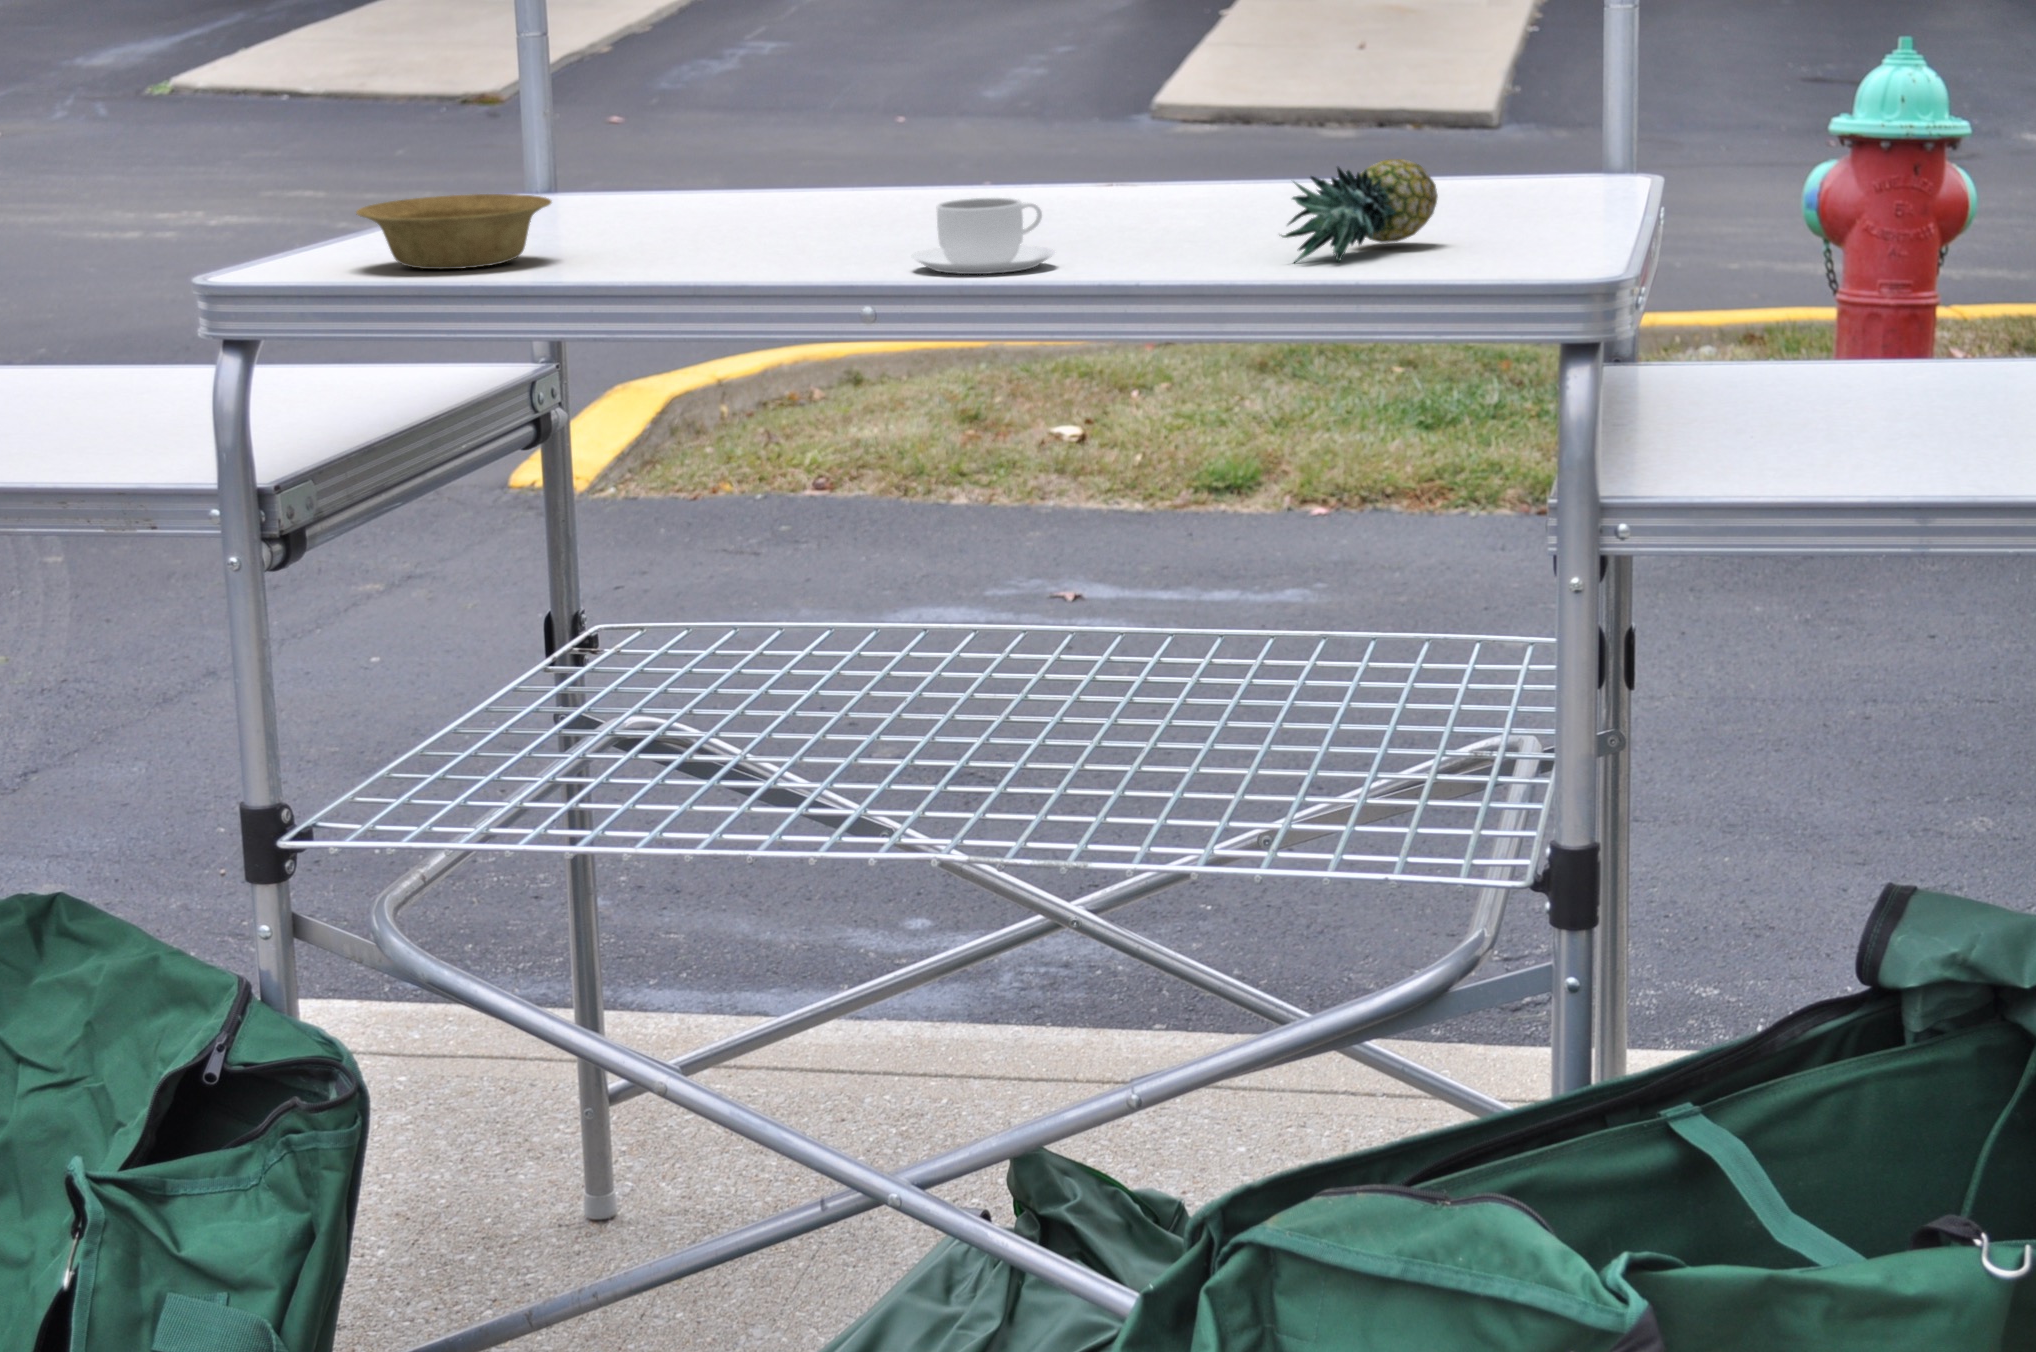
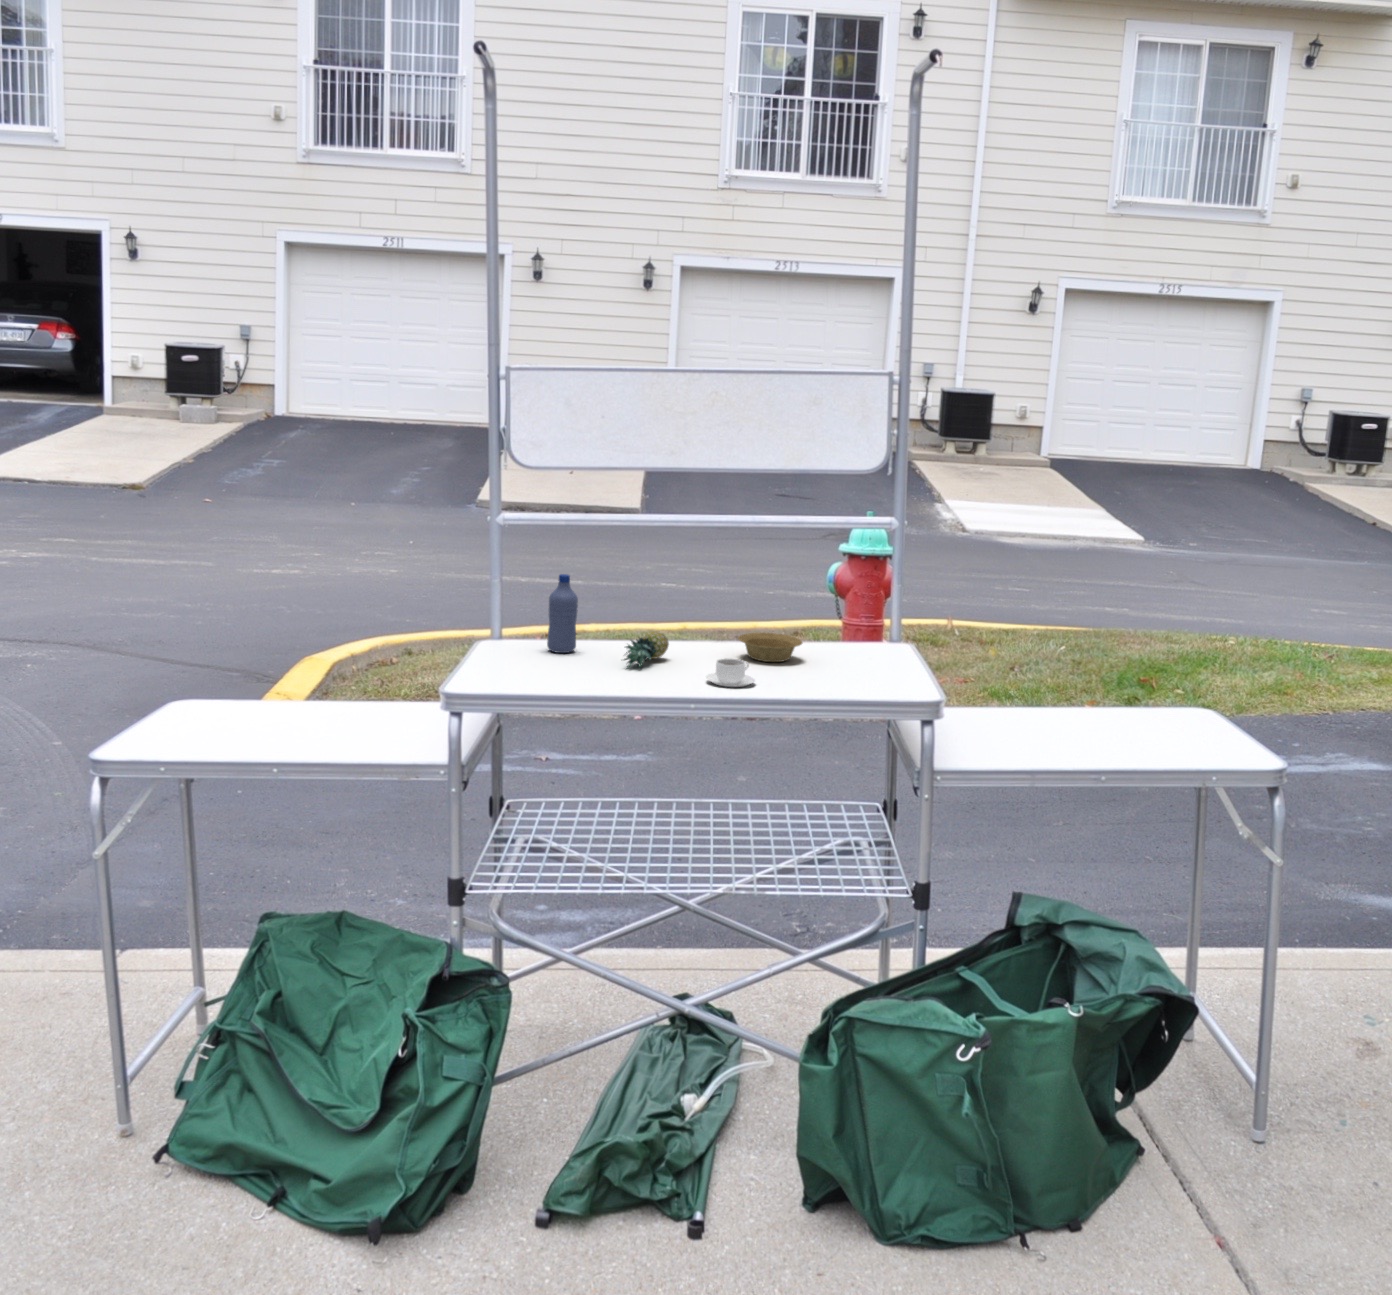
water bottle: none [588,23,675,237] -> present [547,574,578,653]
fruit: present [1281,159,1438,262] -> present [624,631,669,668]
bowl: present [356,194,551,269] -> present [738,633,802,662]

